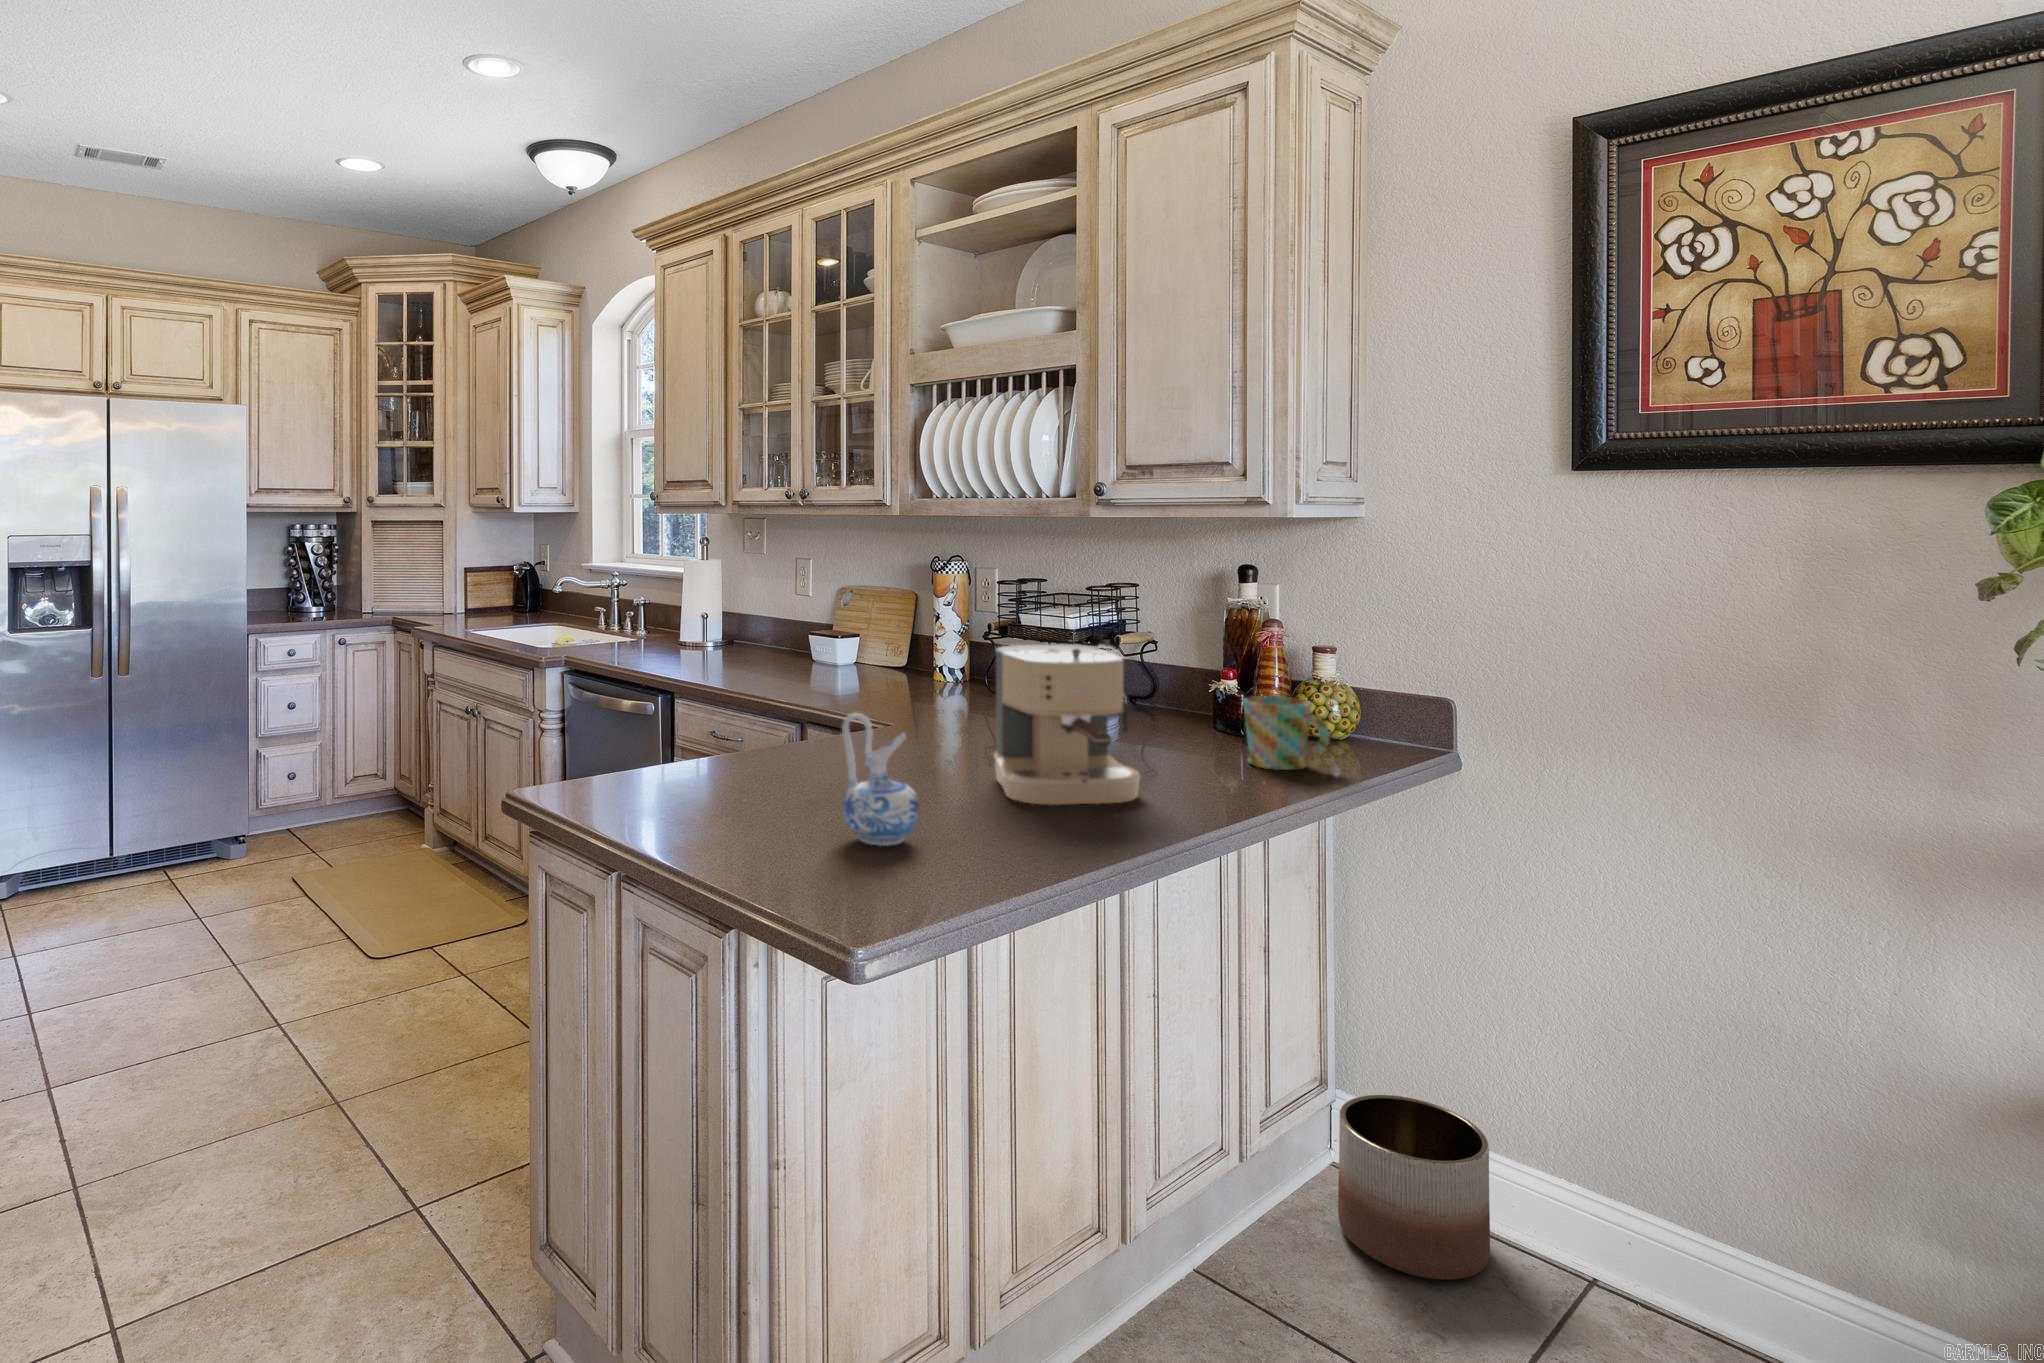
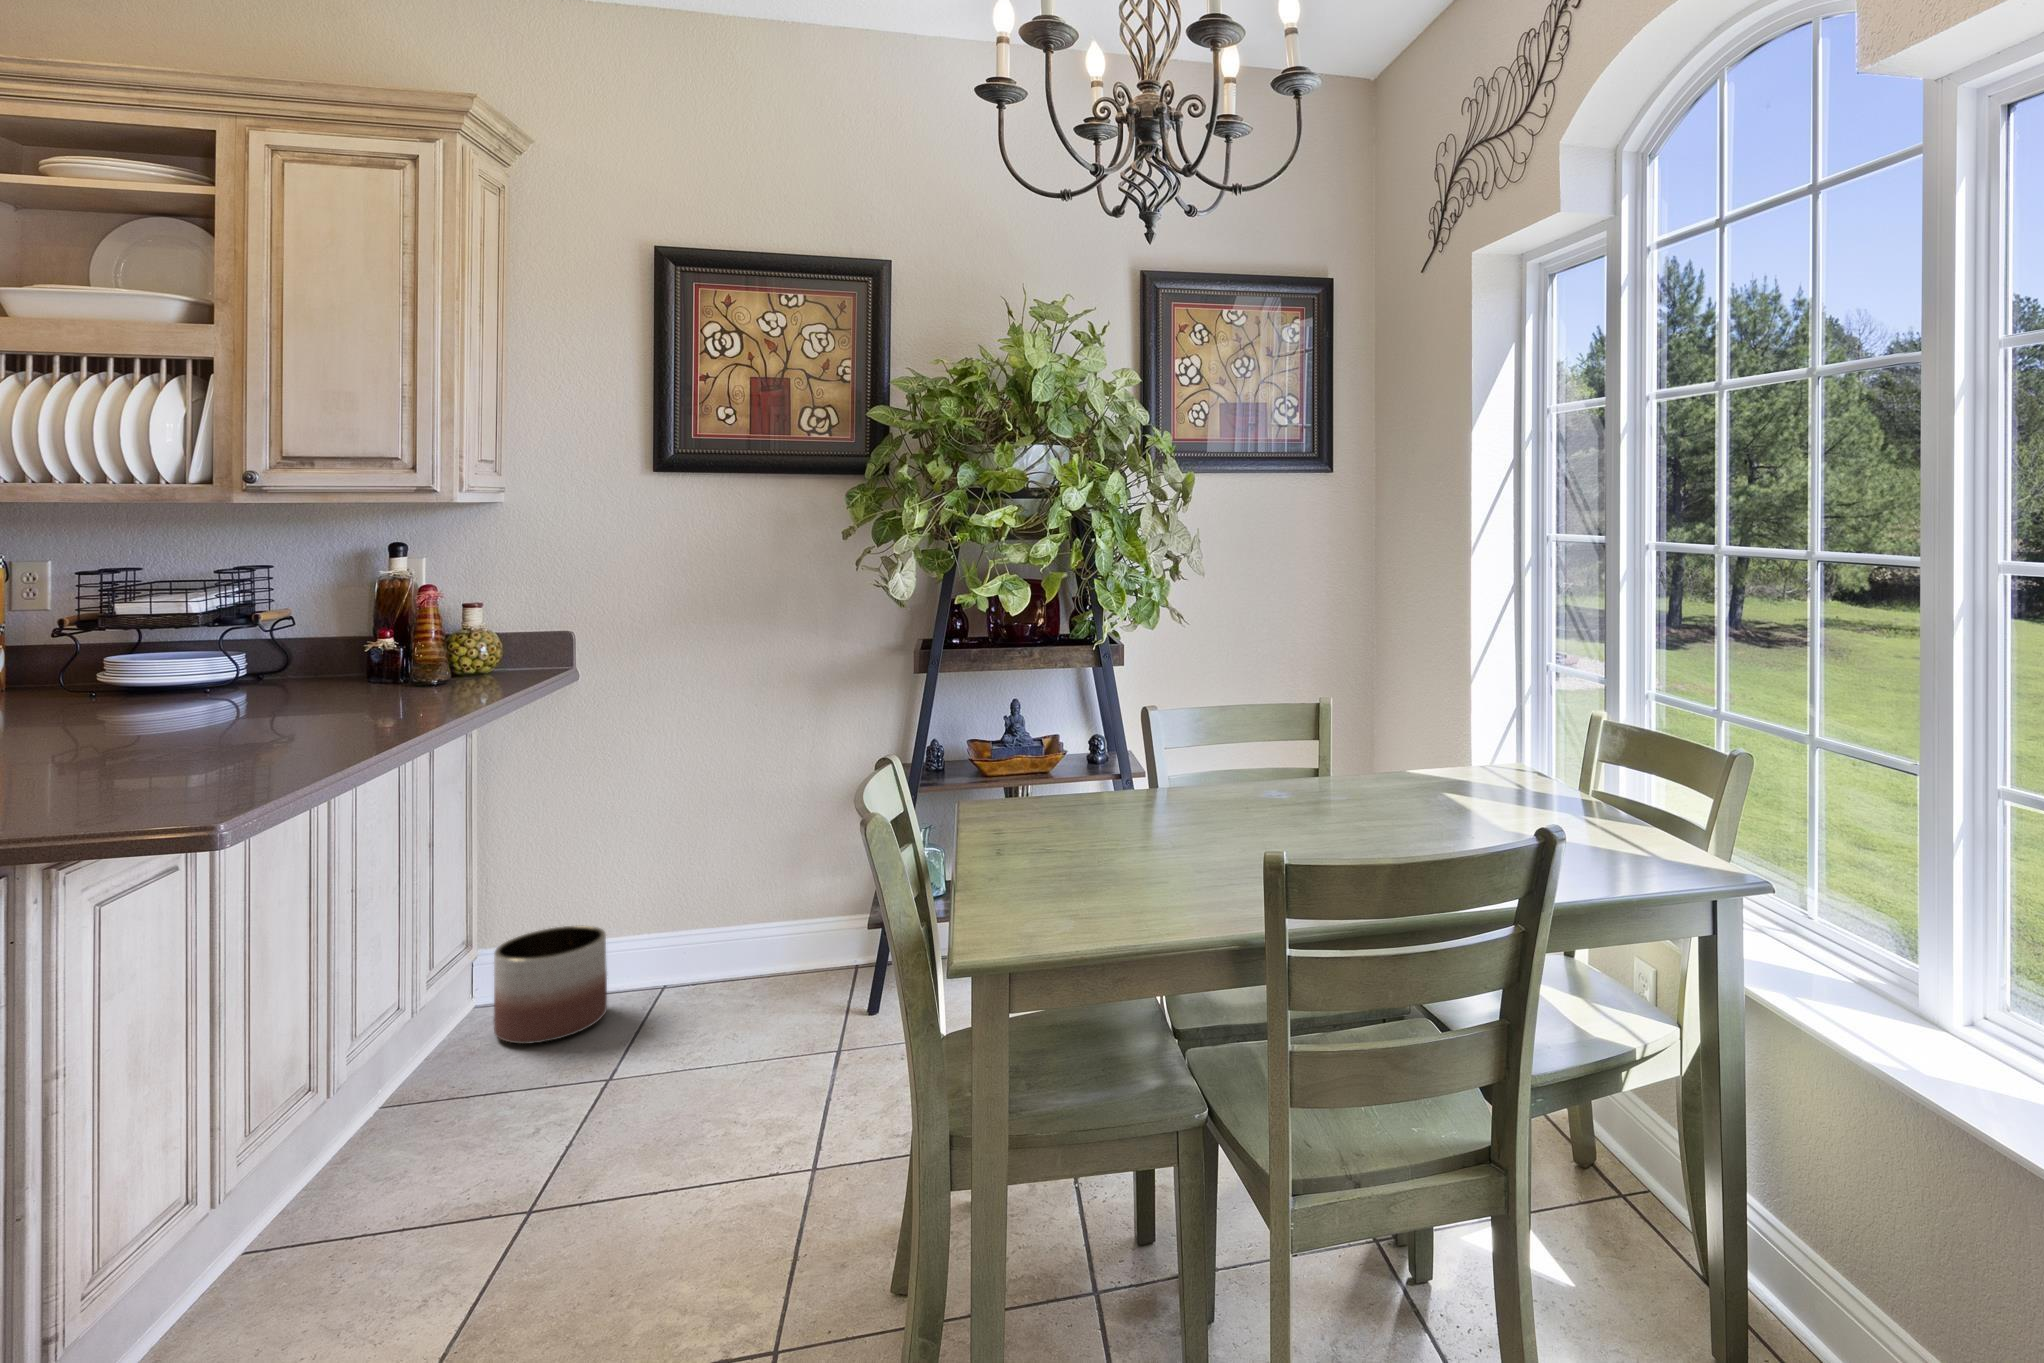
coffee maker: present [994,645,1140,805] -> none [177,601,350,736]
mug: present [1243,696,1330,770] -> none [417,639,493,693]
ceramic pitcher: present [842,713,919,846] -> none [65,660,163,776]

